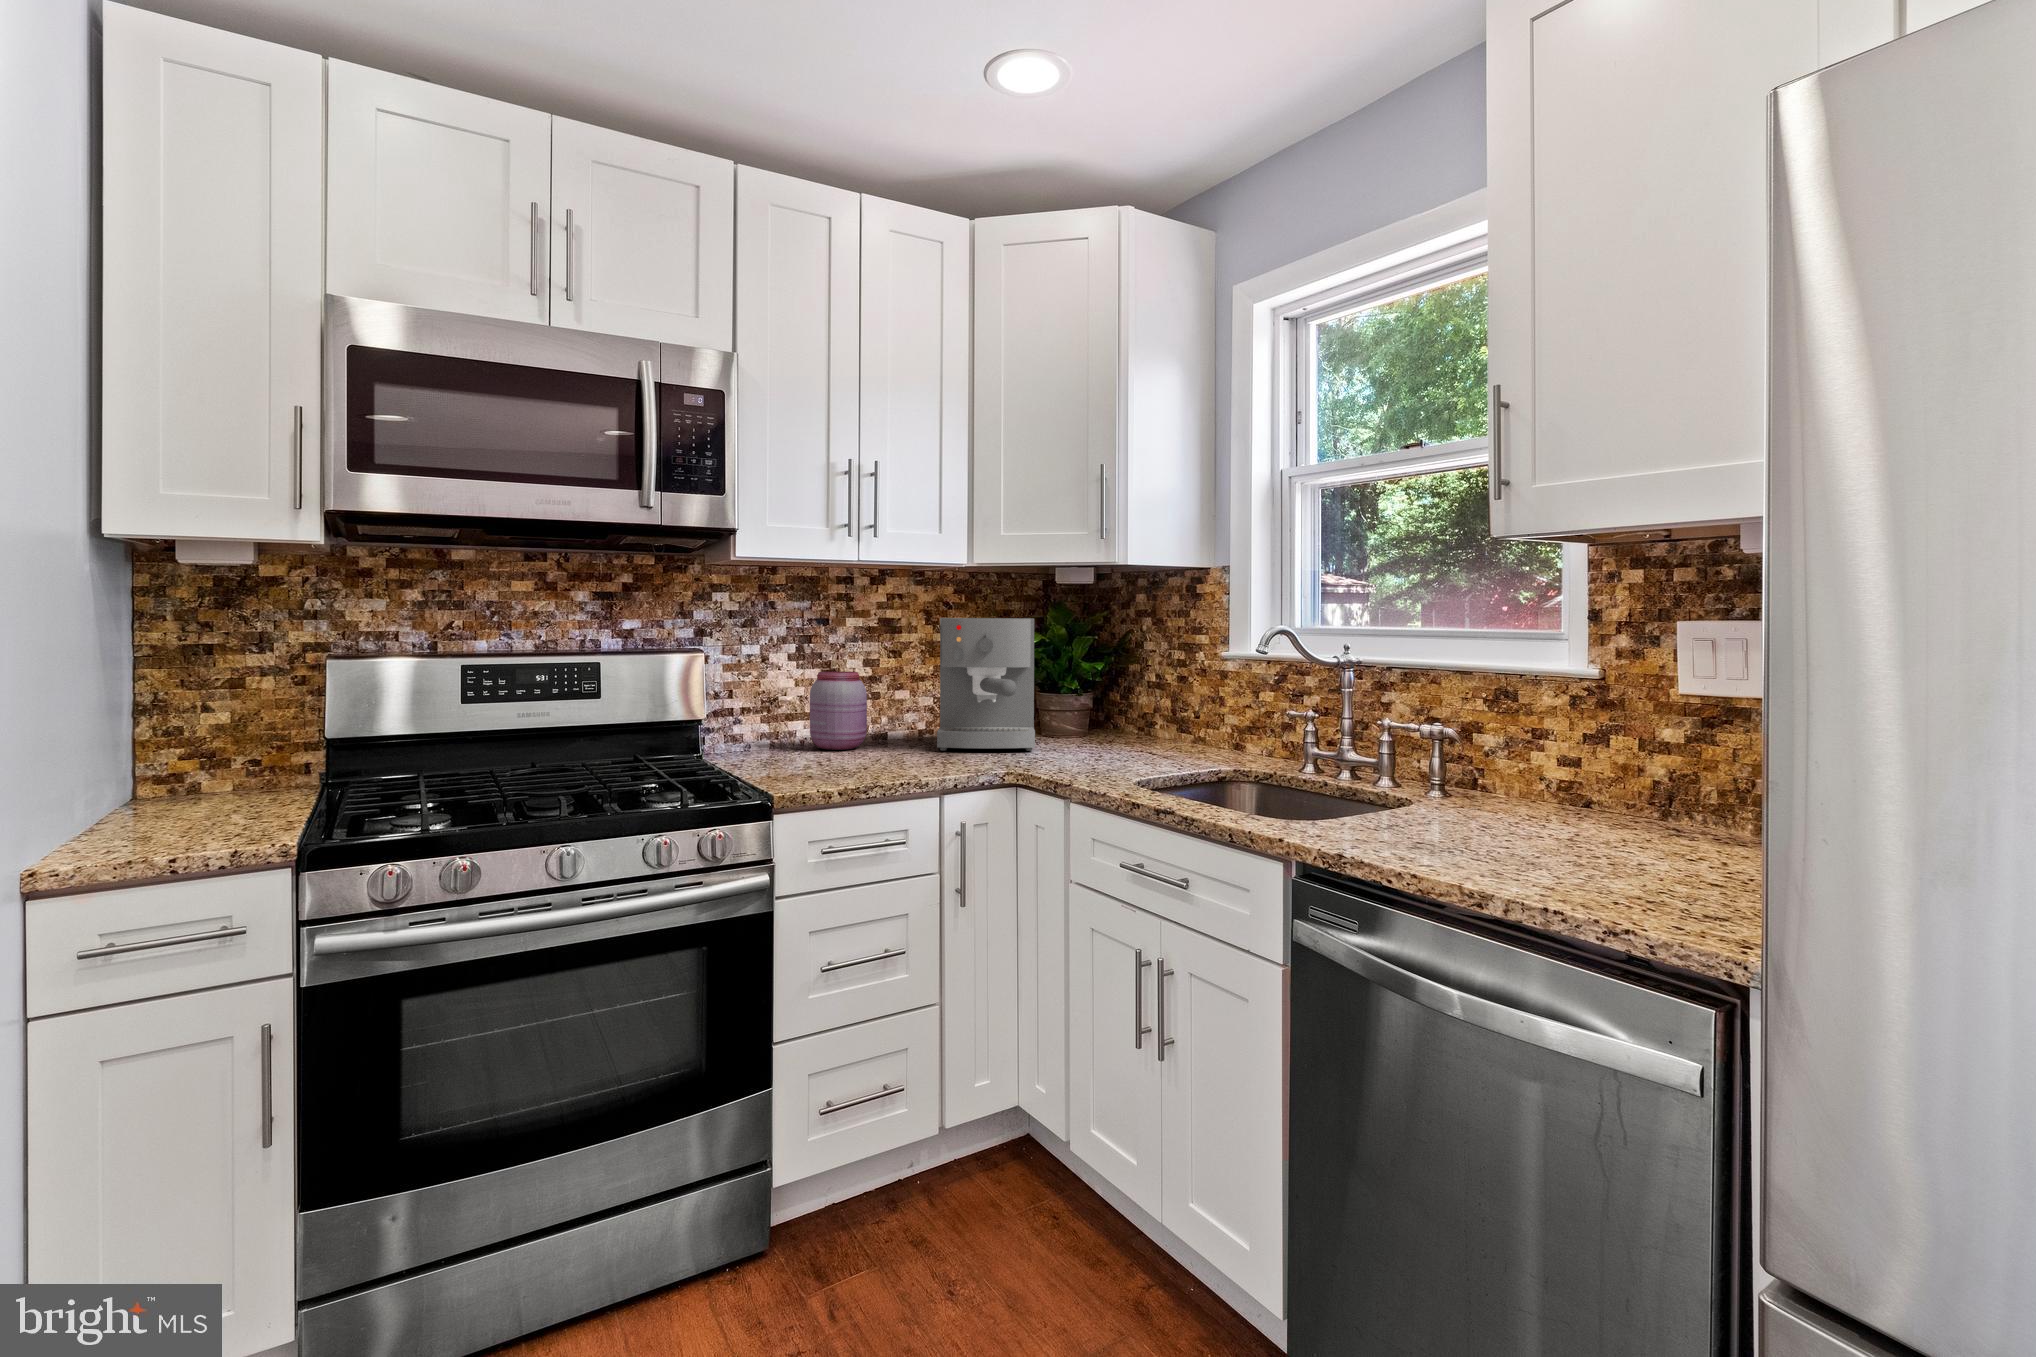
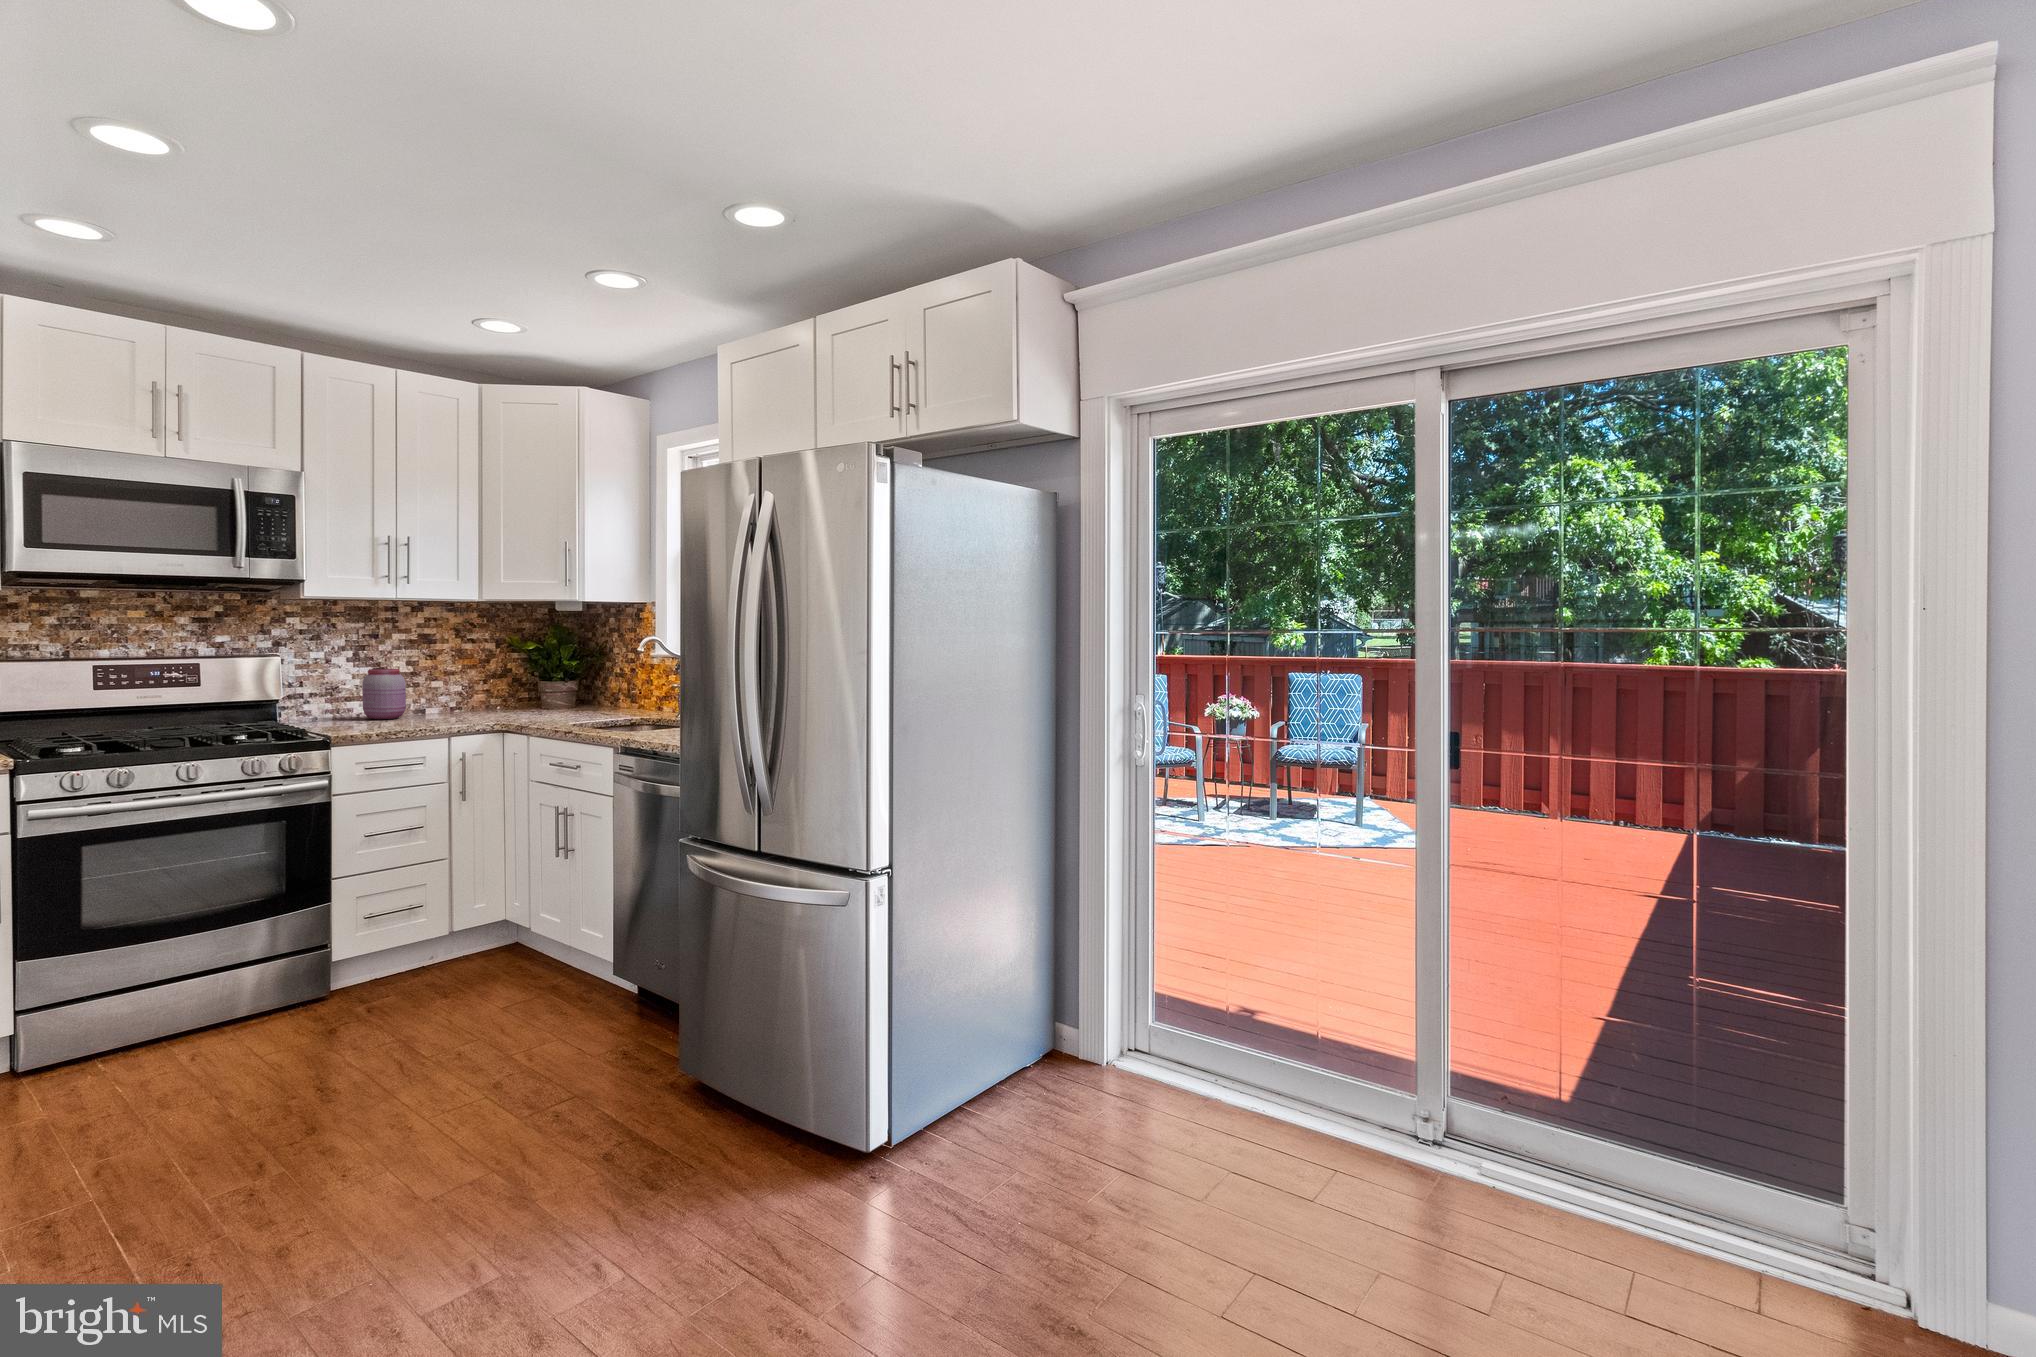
coffee maker: present [937,618,1035,751] -> none [456,634,530,718]

